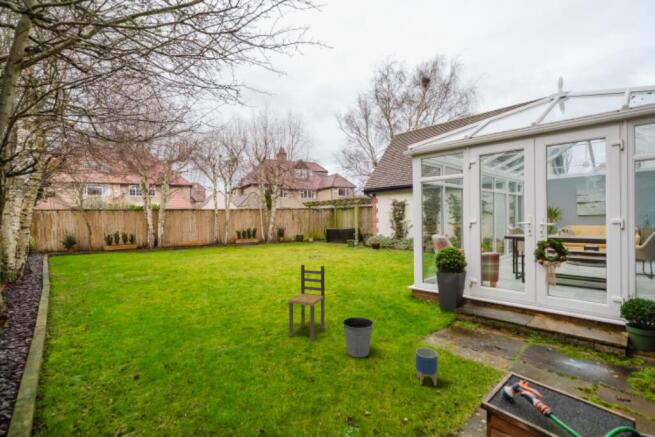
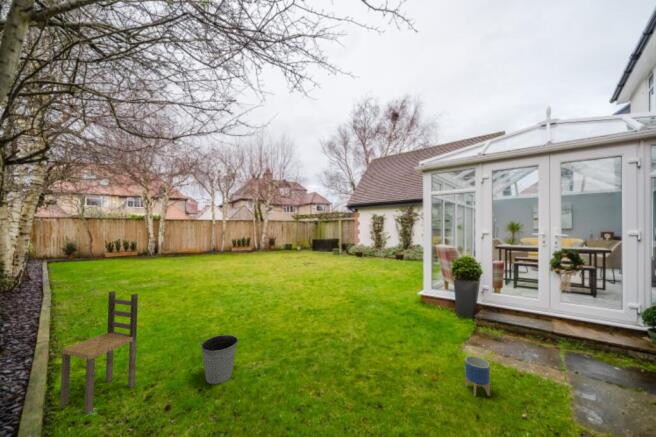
chair: present [289,264,325,341] -> present [60,291,138,414]
bucket: present [343,317,373,357] -> present [200,335,239,384]

